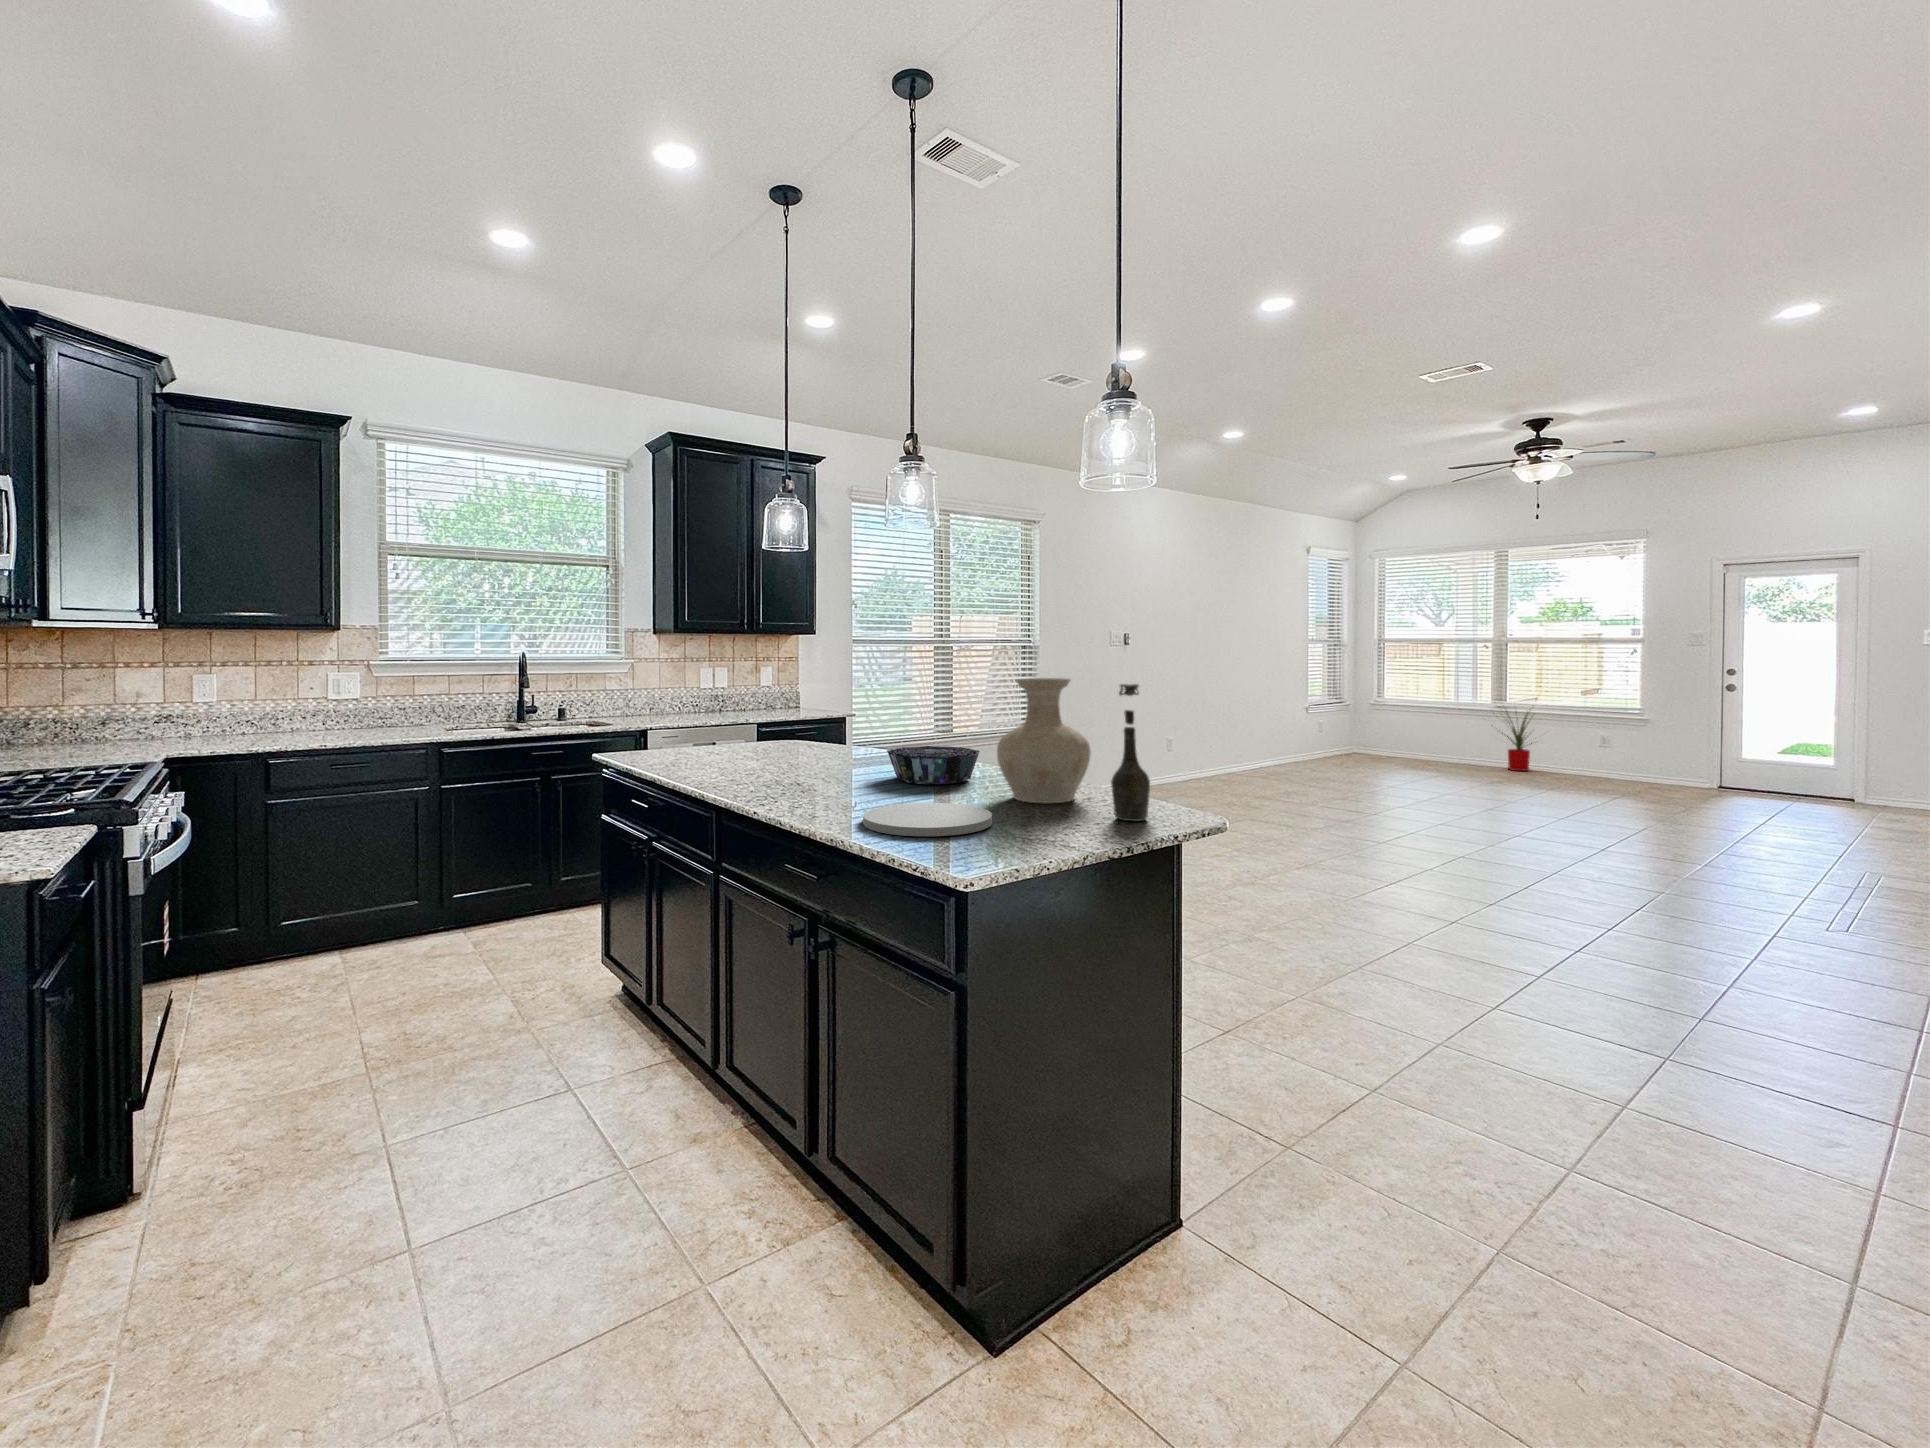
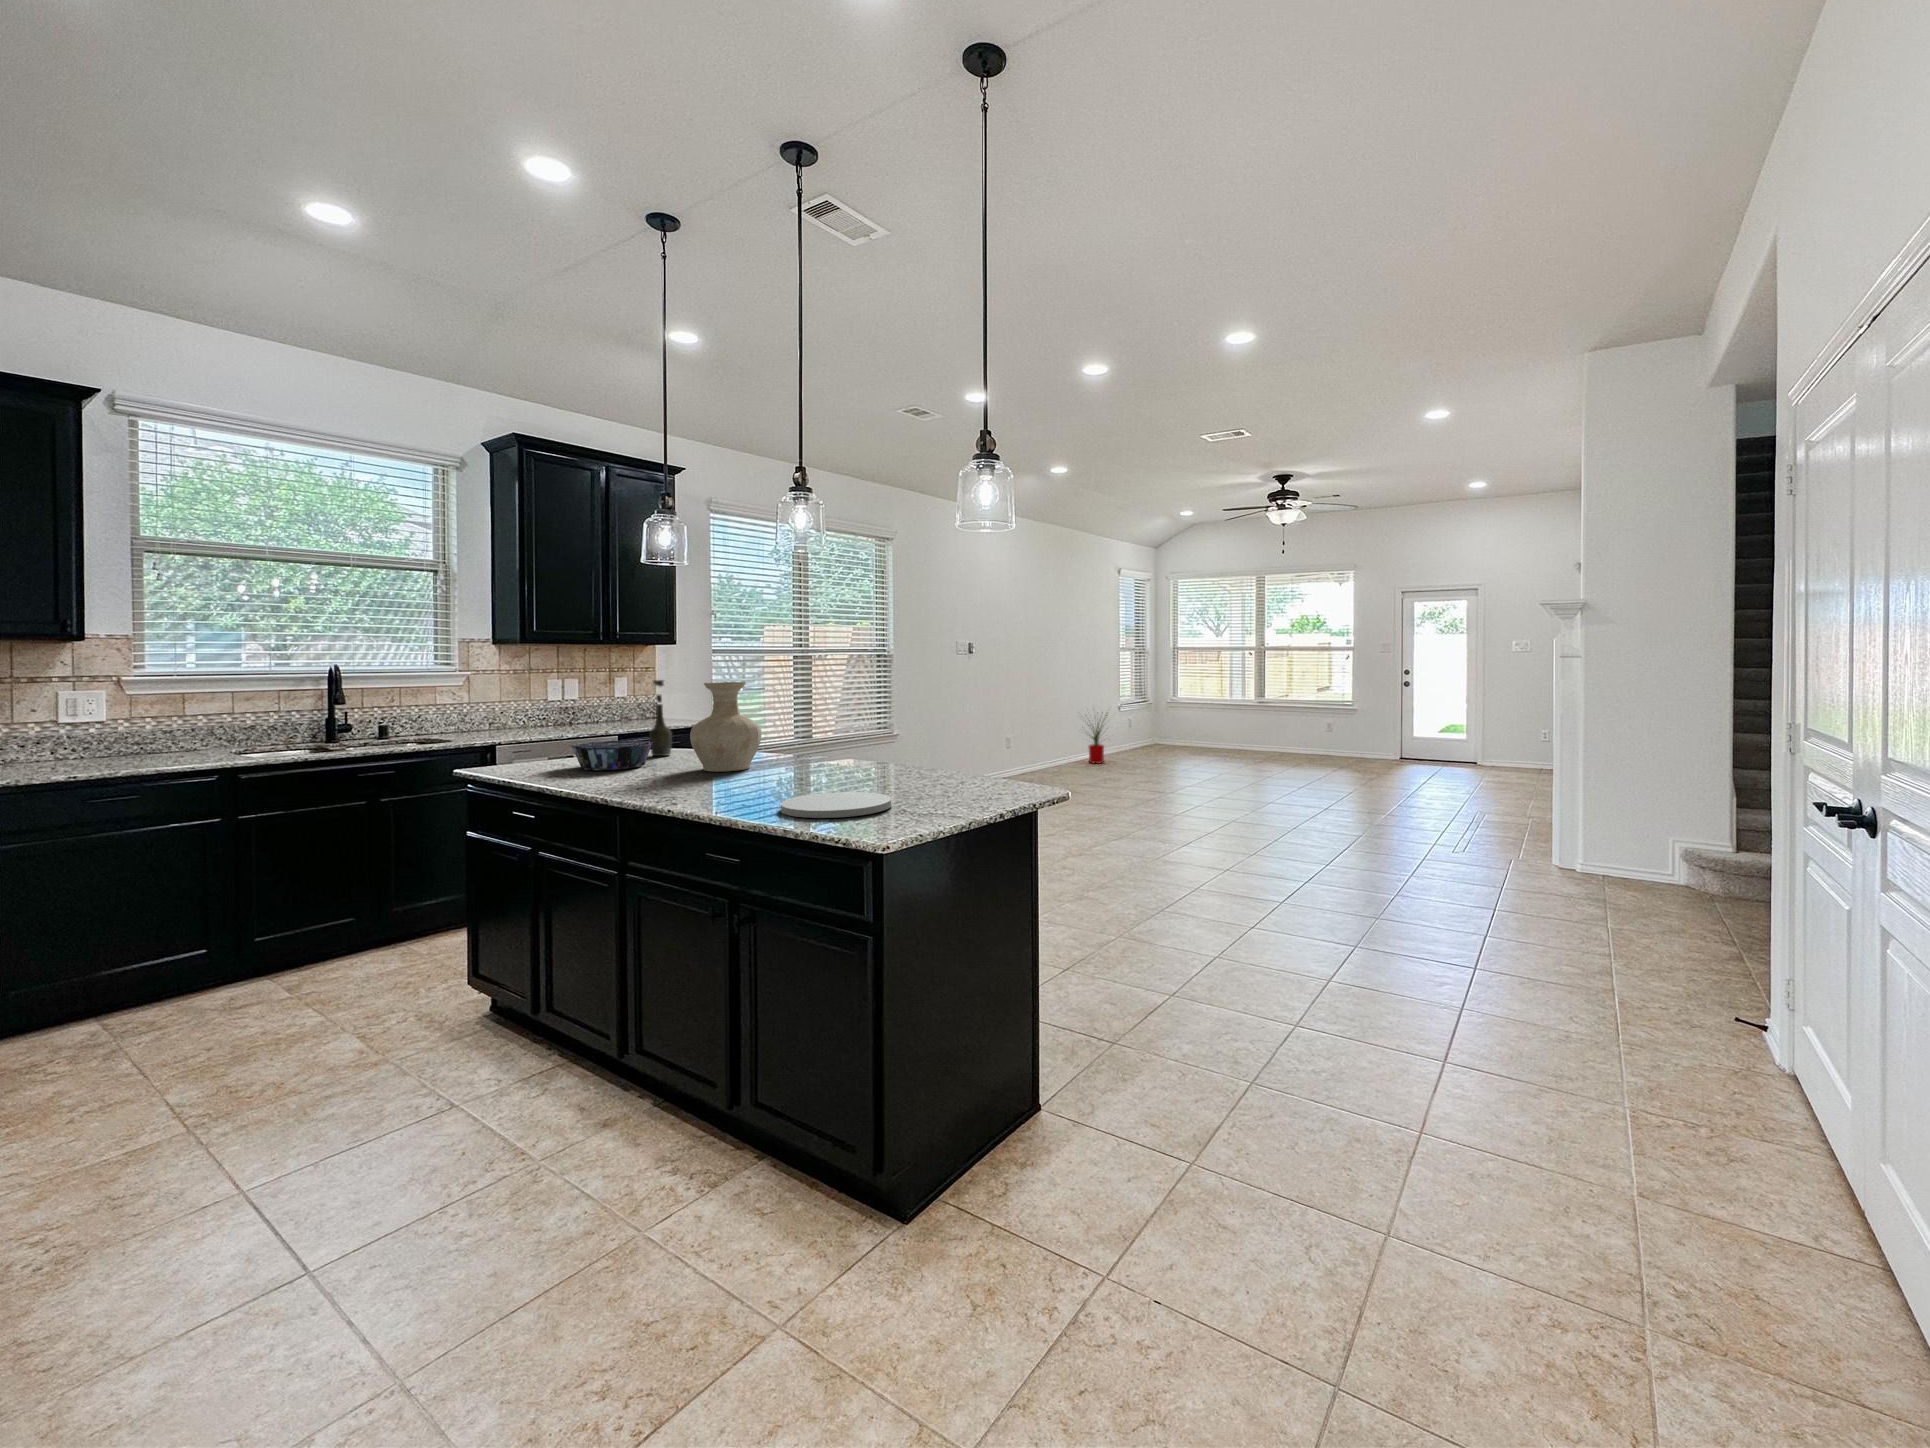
vase: present [997,678,1091,804] -> present [690,682,761,772]
bottle: present [1111,684,1150,821] -> present [649,680,672,756]
house plant: present [1502,706,1534,771] -> present [1085,712,1108,764]
decorative bowl: present [887,746,980,785] -> present [571,740,653,770]

